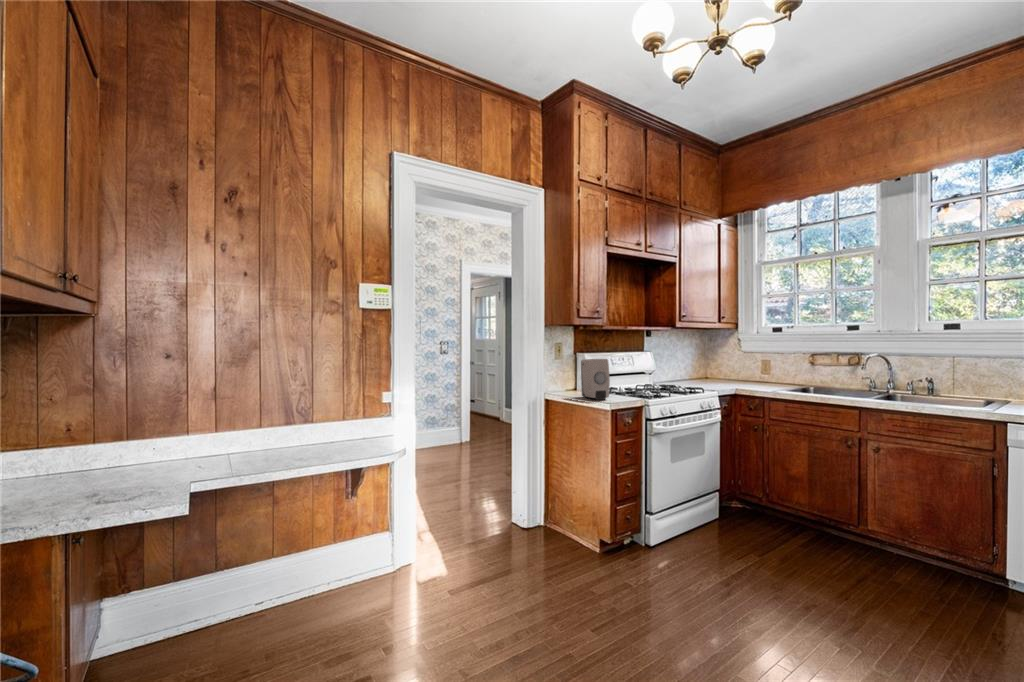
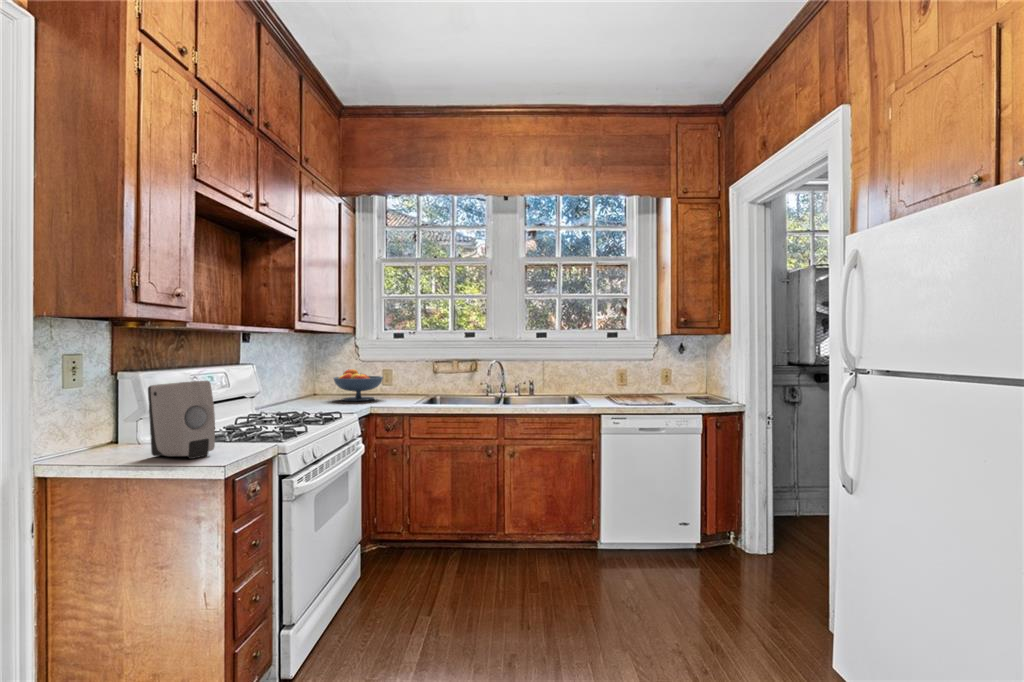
fruit bowl: none [715,359,757,384] -> present [333,369,383,401]

